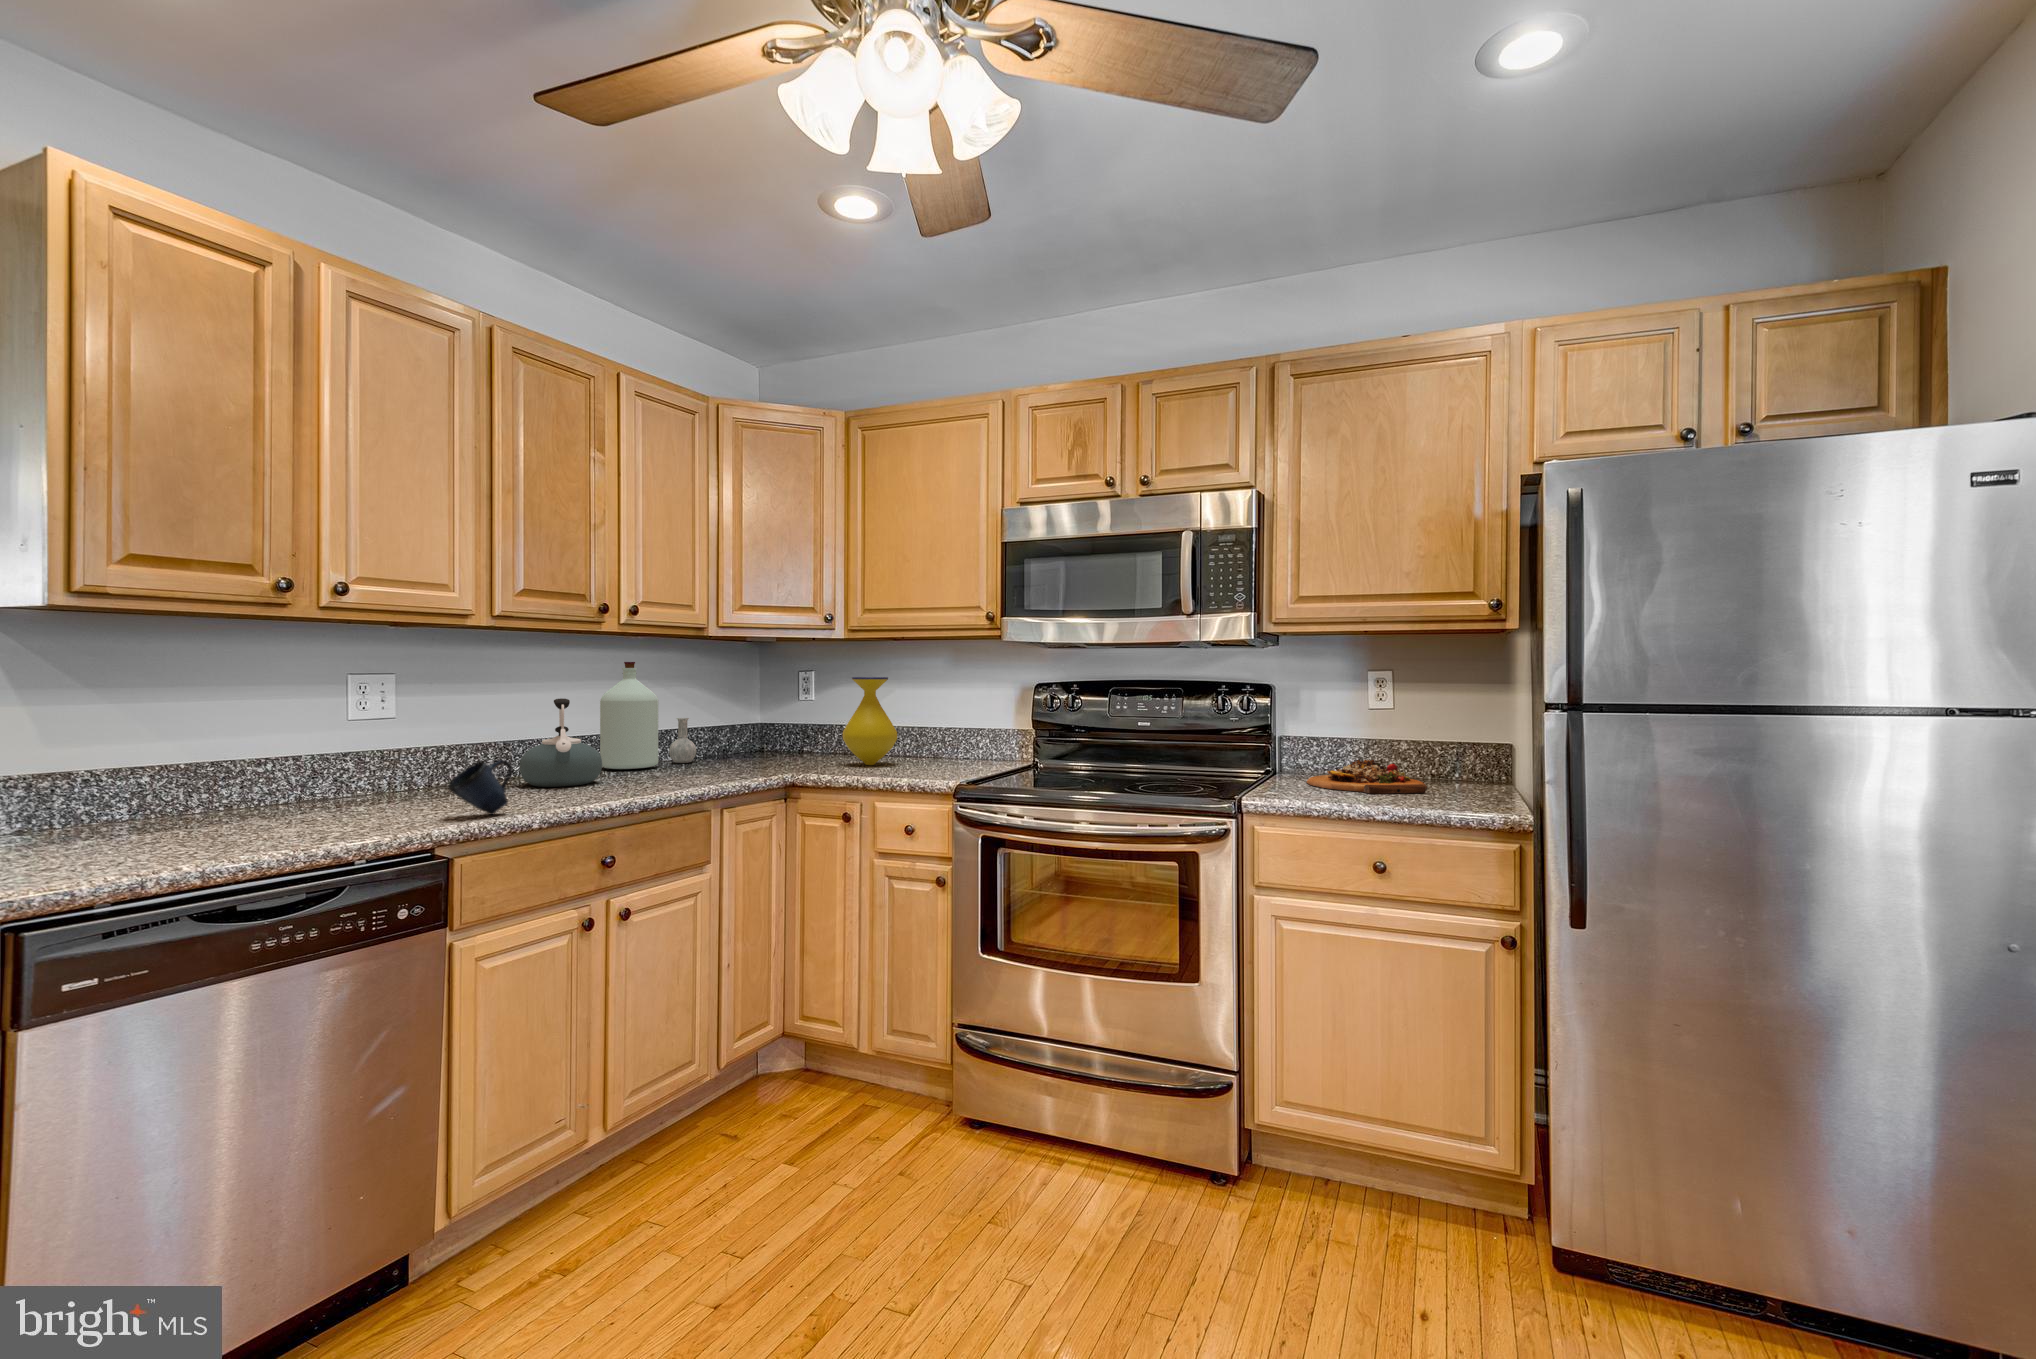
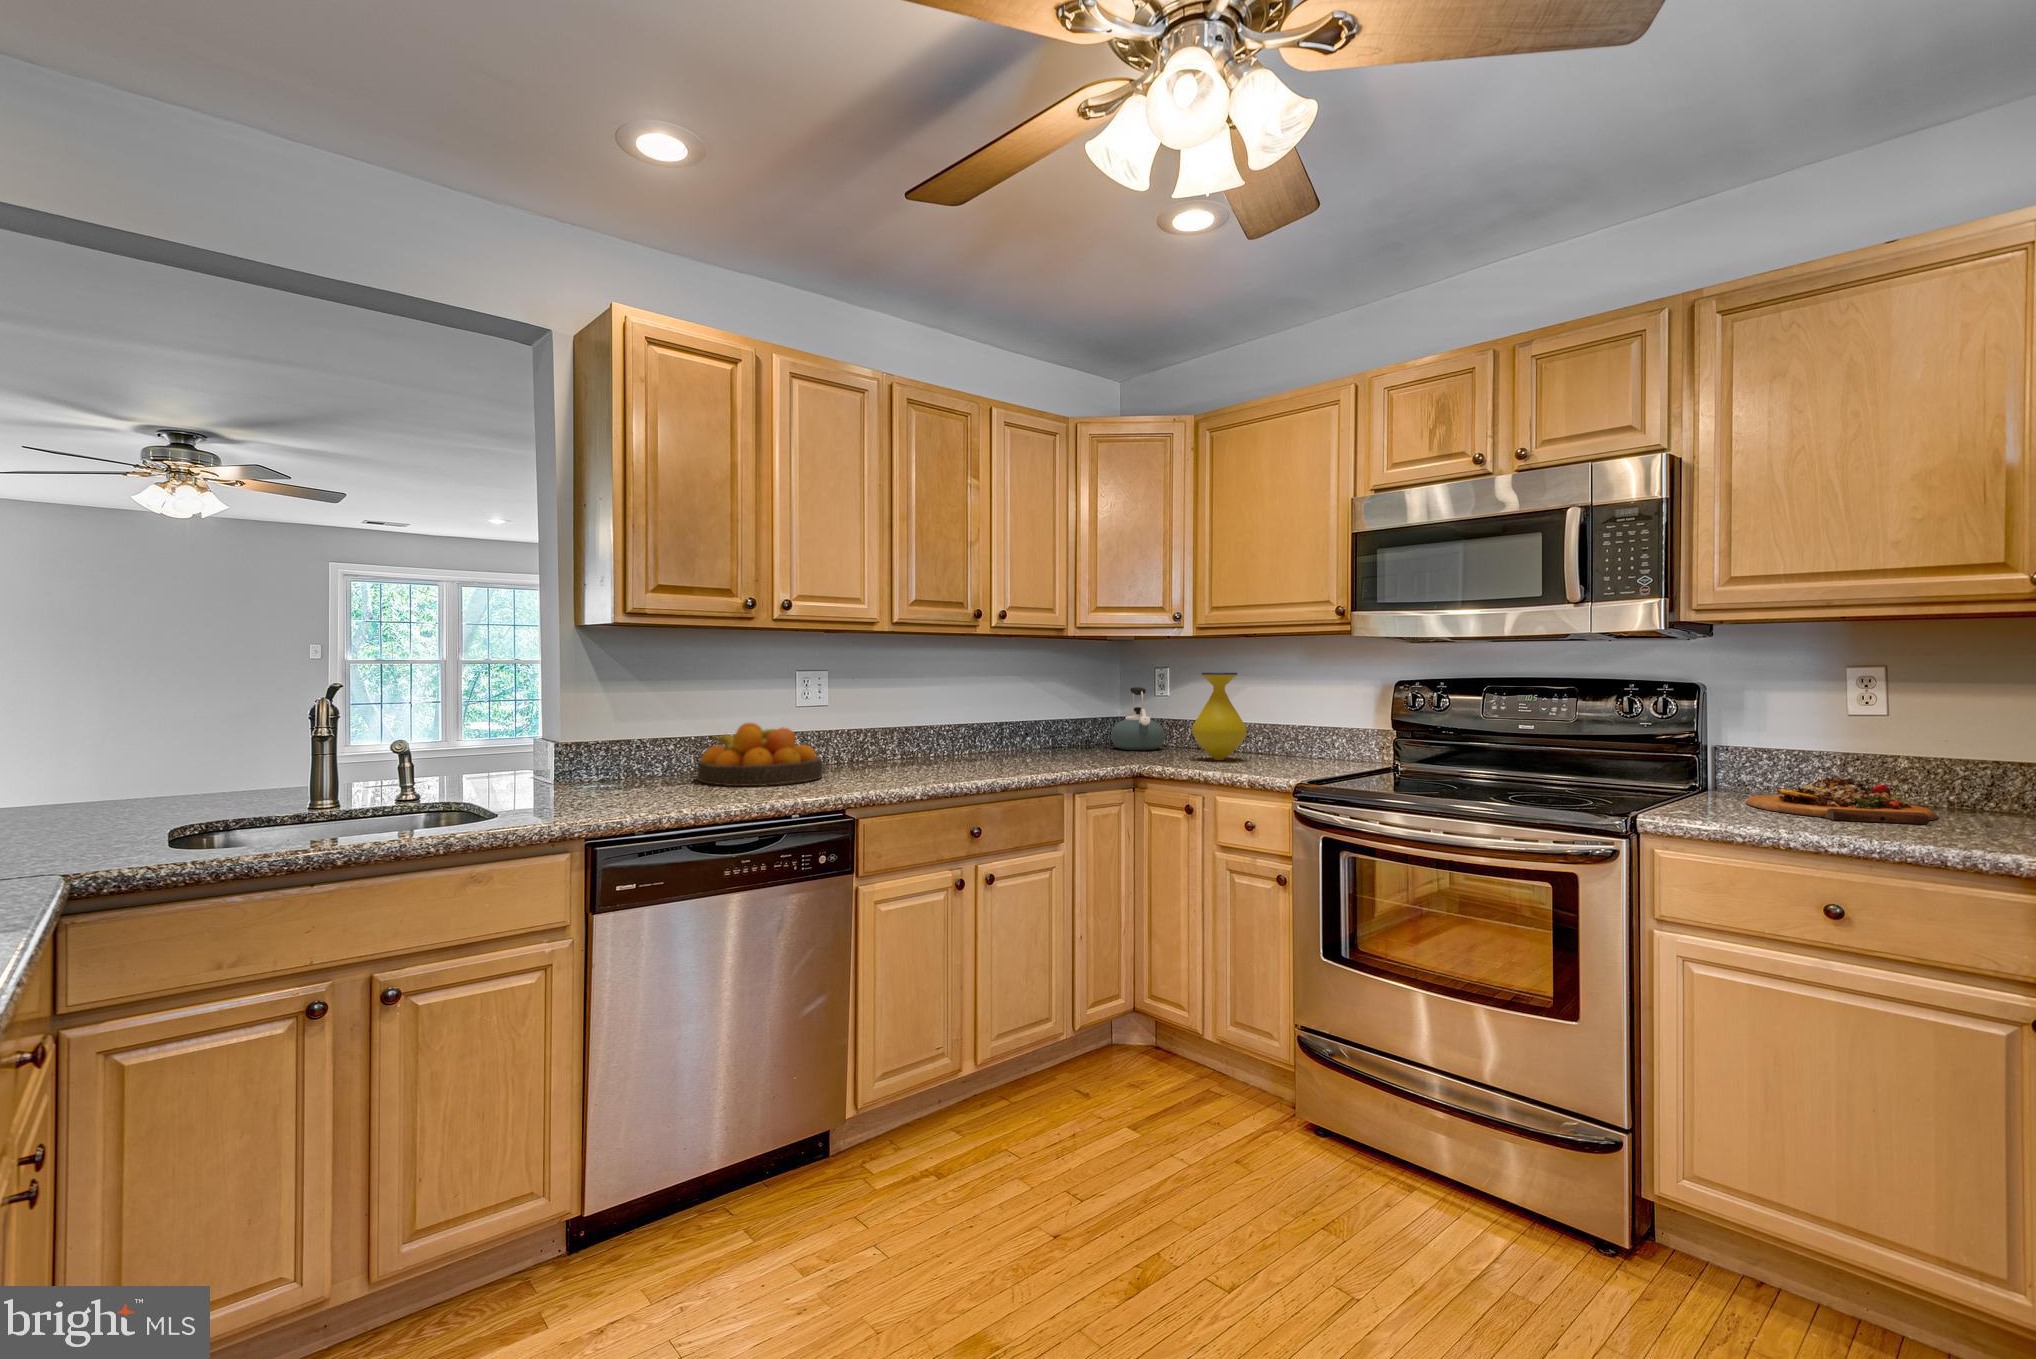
bottle: present [600,662,696,769] -> none [978,659,1060,754]
kettle: present [520,698,602,787] -> present [1111,687,1165,750]
fruit bowl: none [192,742,396,827] -> present [697,723,823,786]
mug: present [448,760,513,815] -> none [855,741,902,787]

